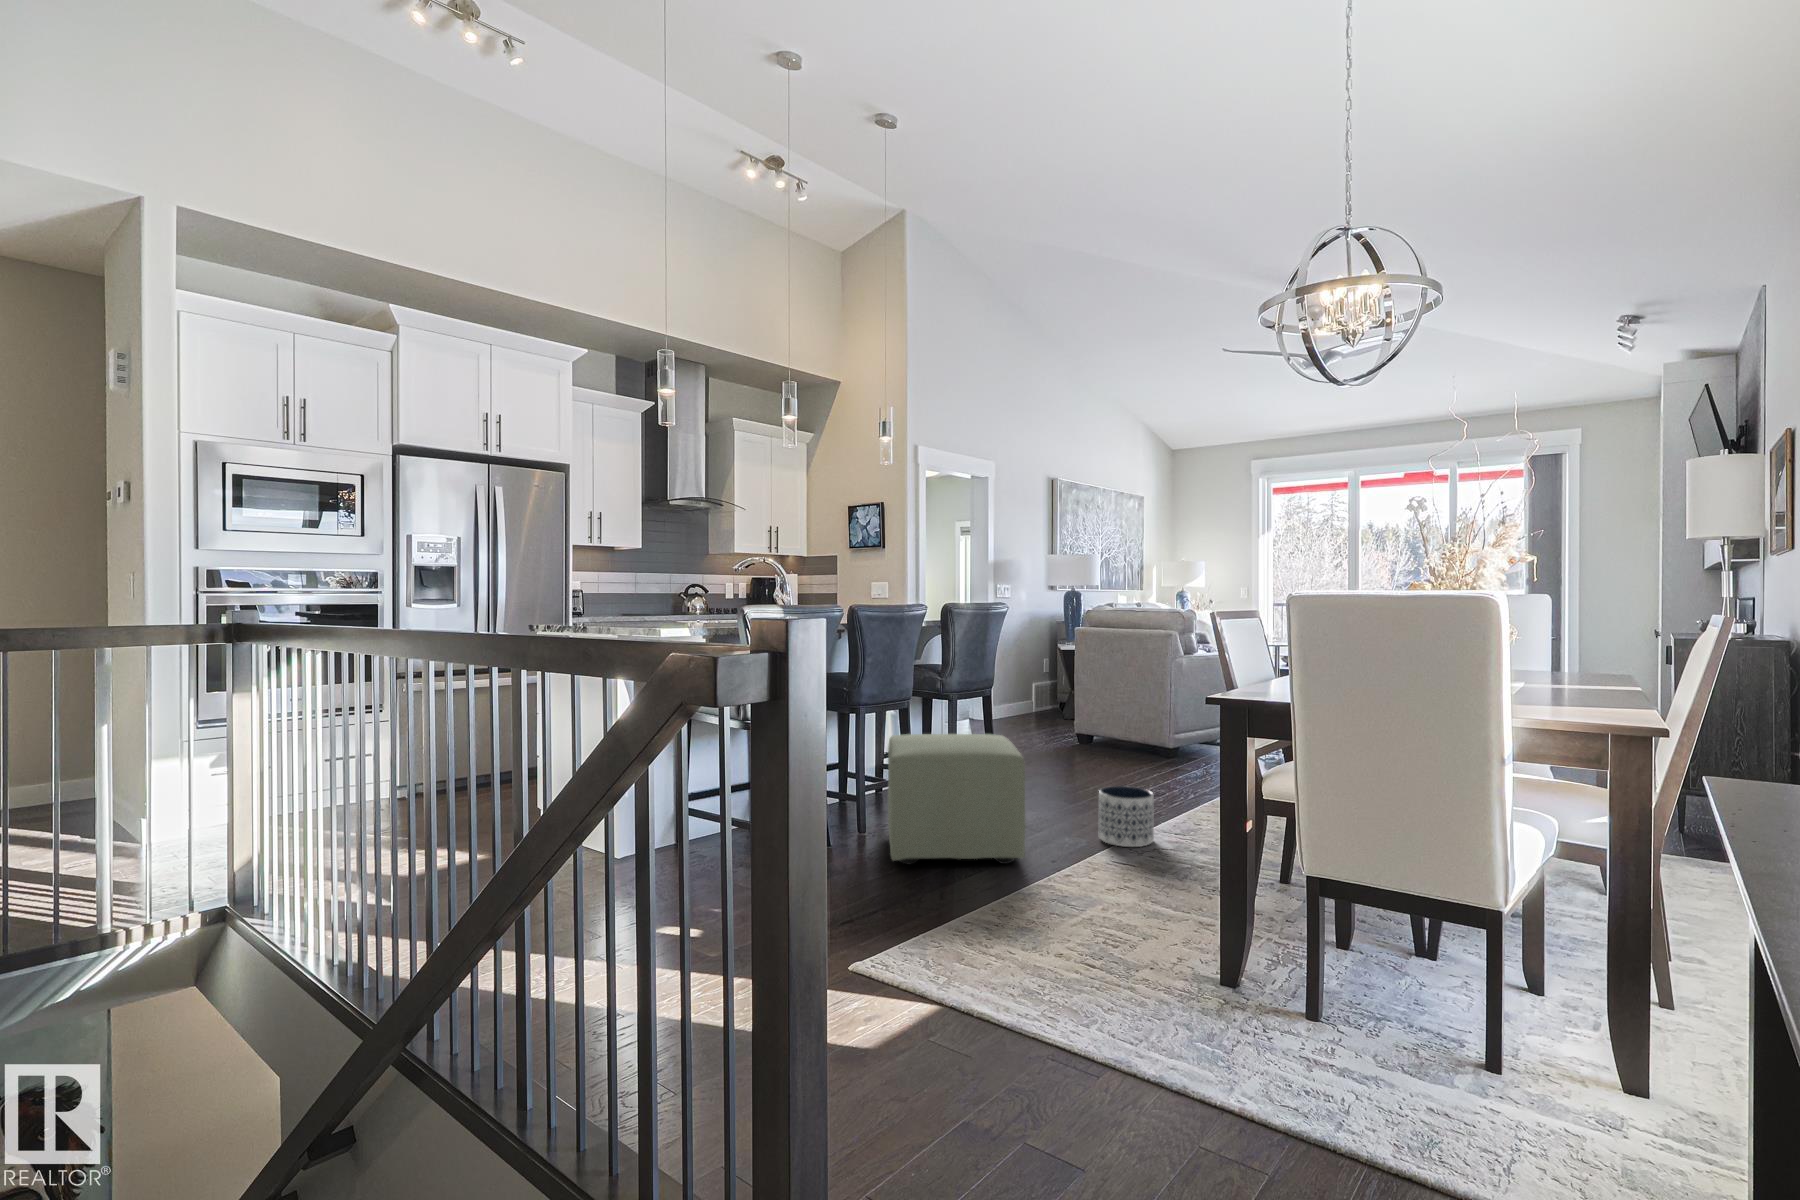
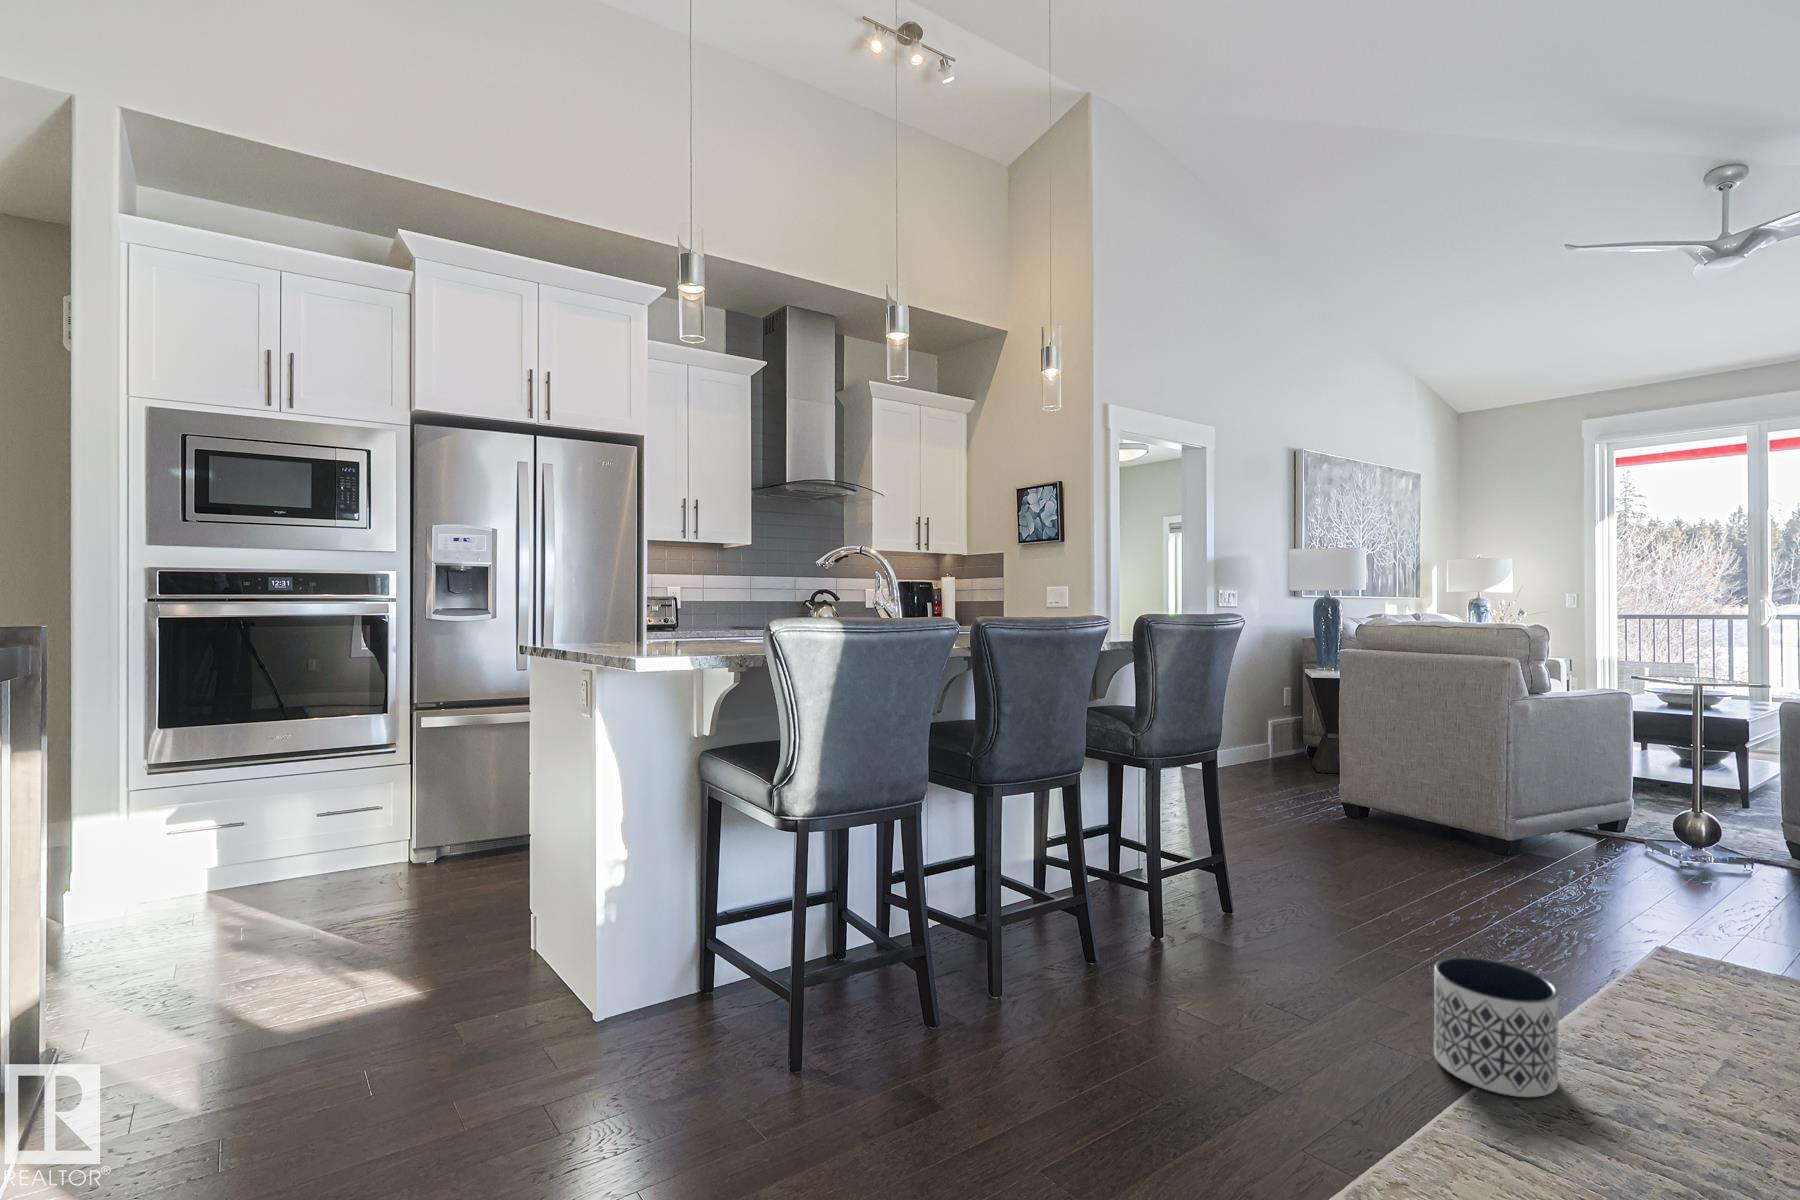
ottoman: present [888,734,1026,864] -> none [1025,835,1292,1120]

